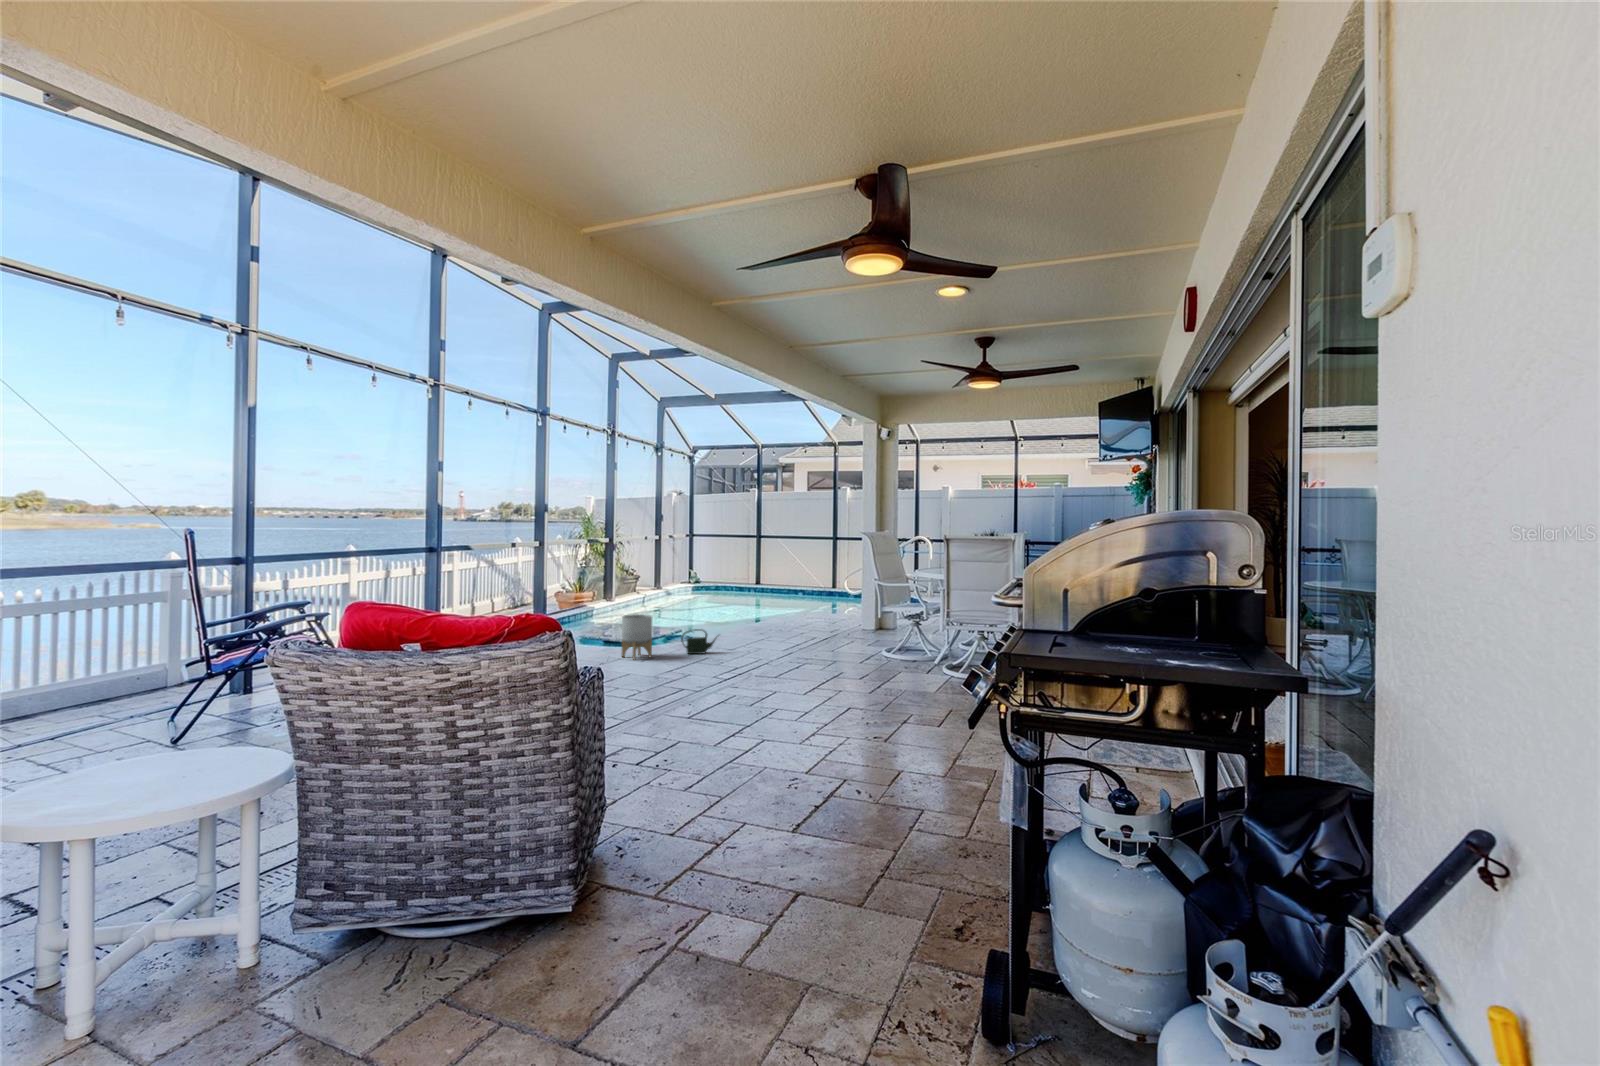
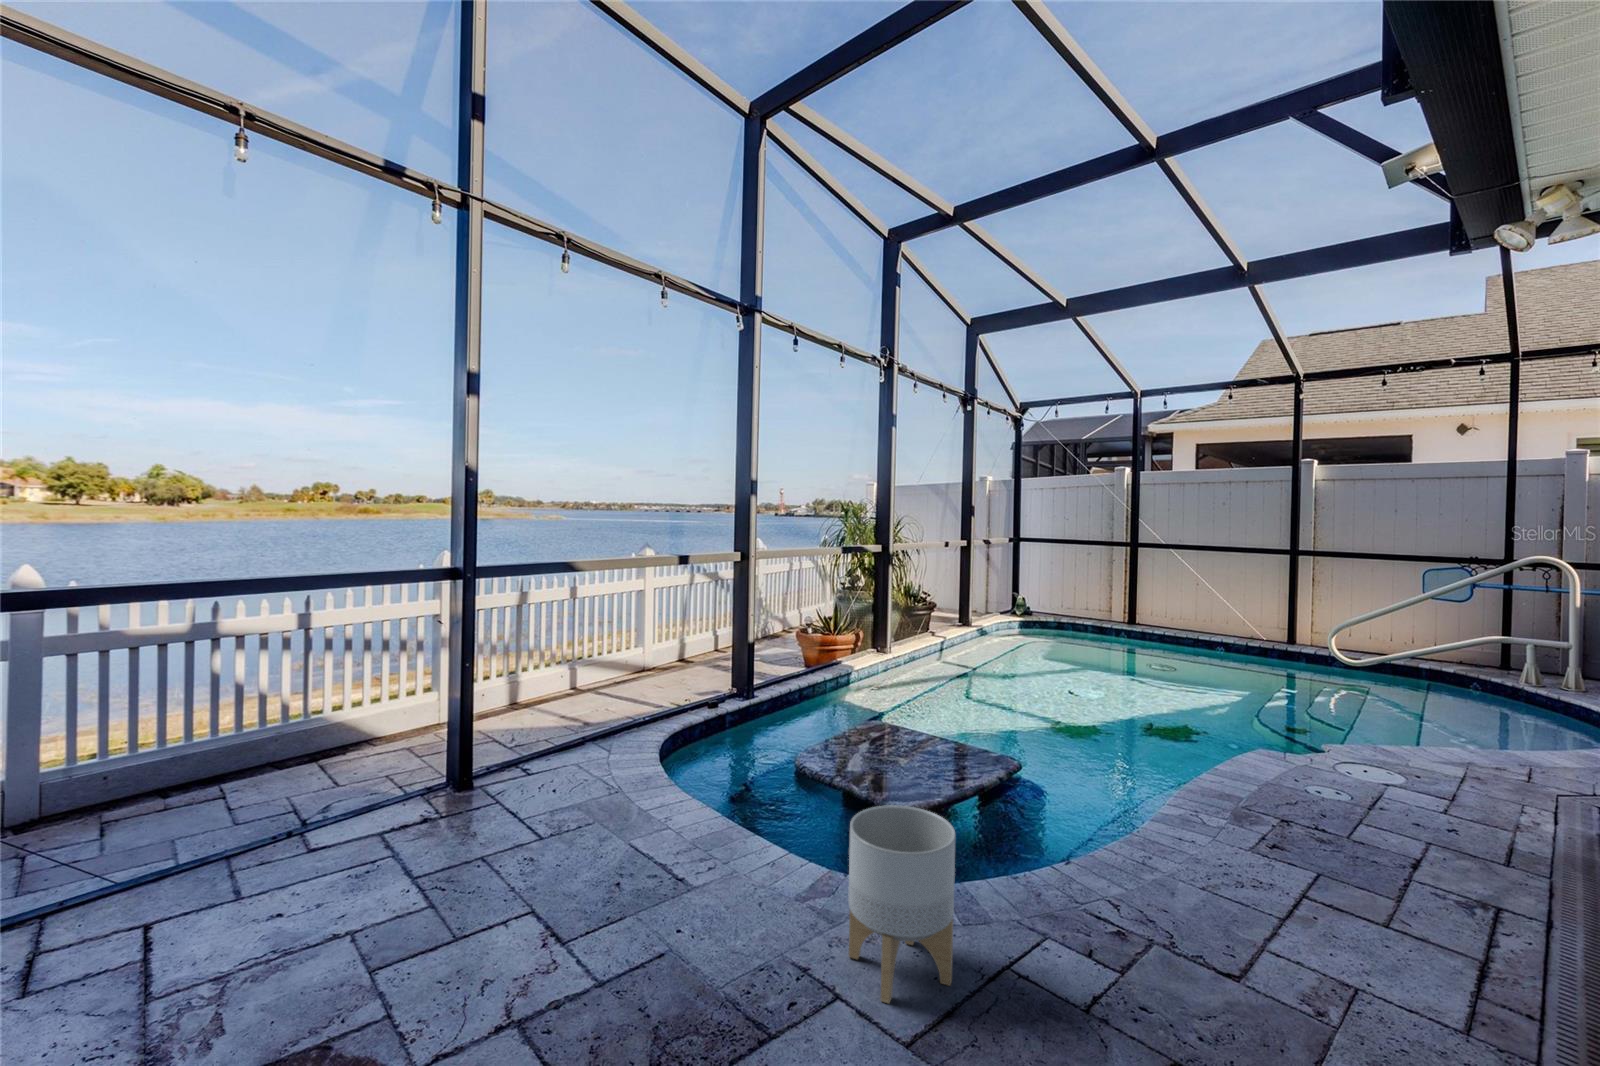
watering can: present [681,629,717,654] -> none [1058,884,1208,983]

